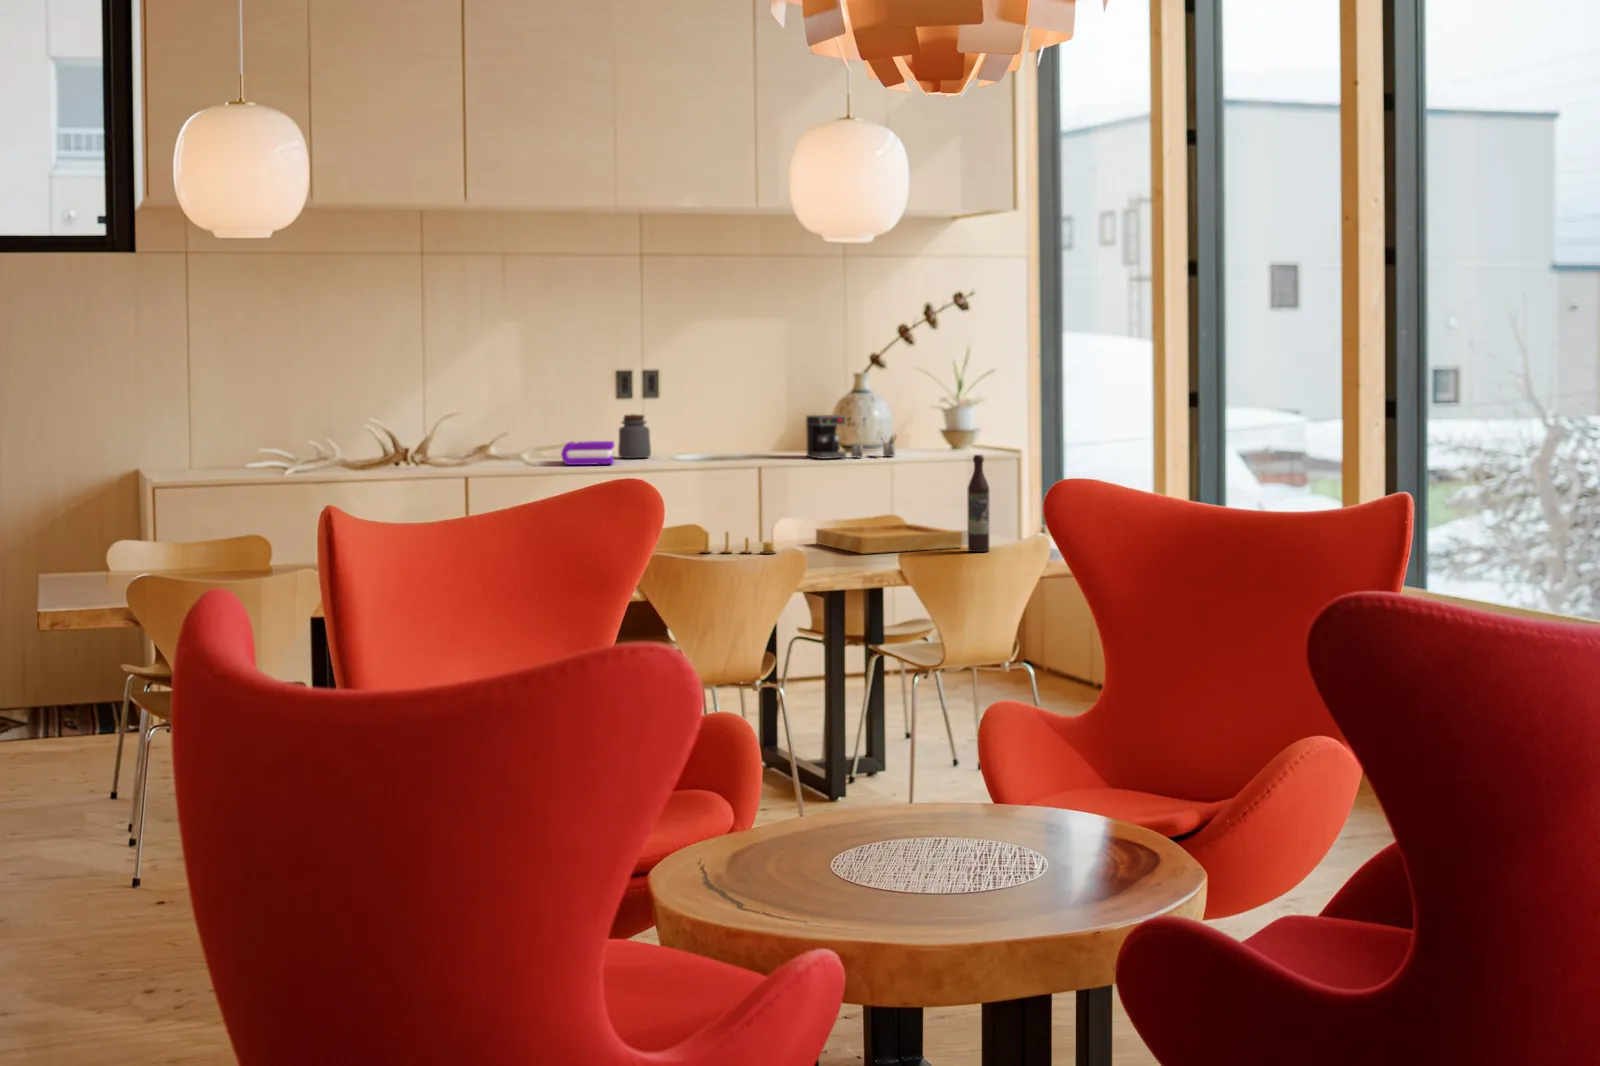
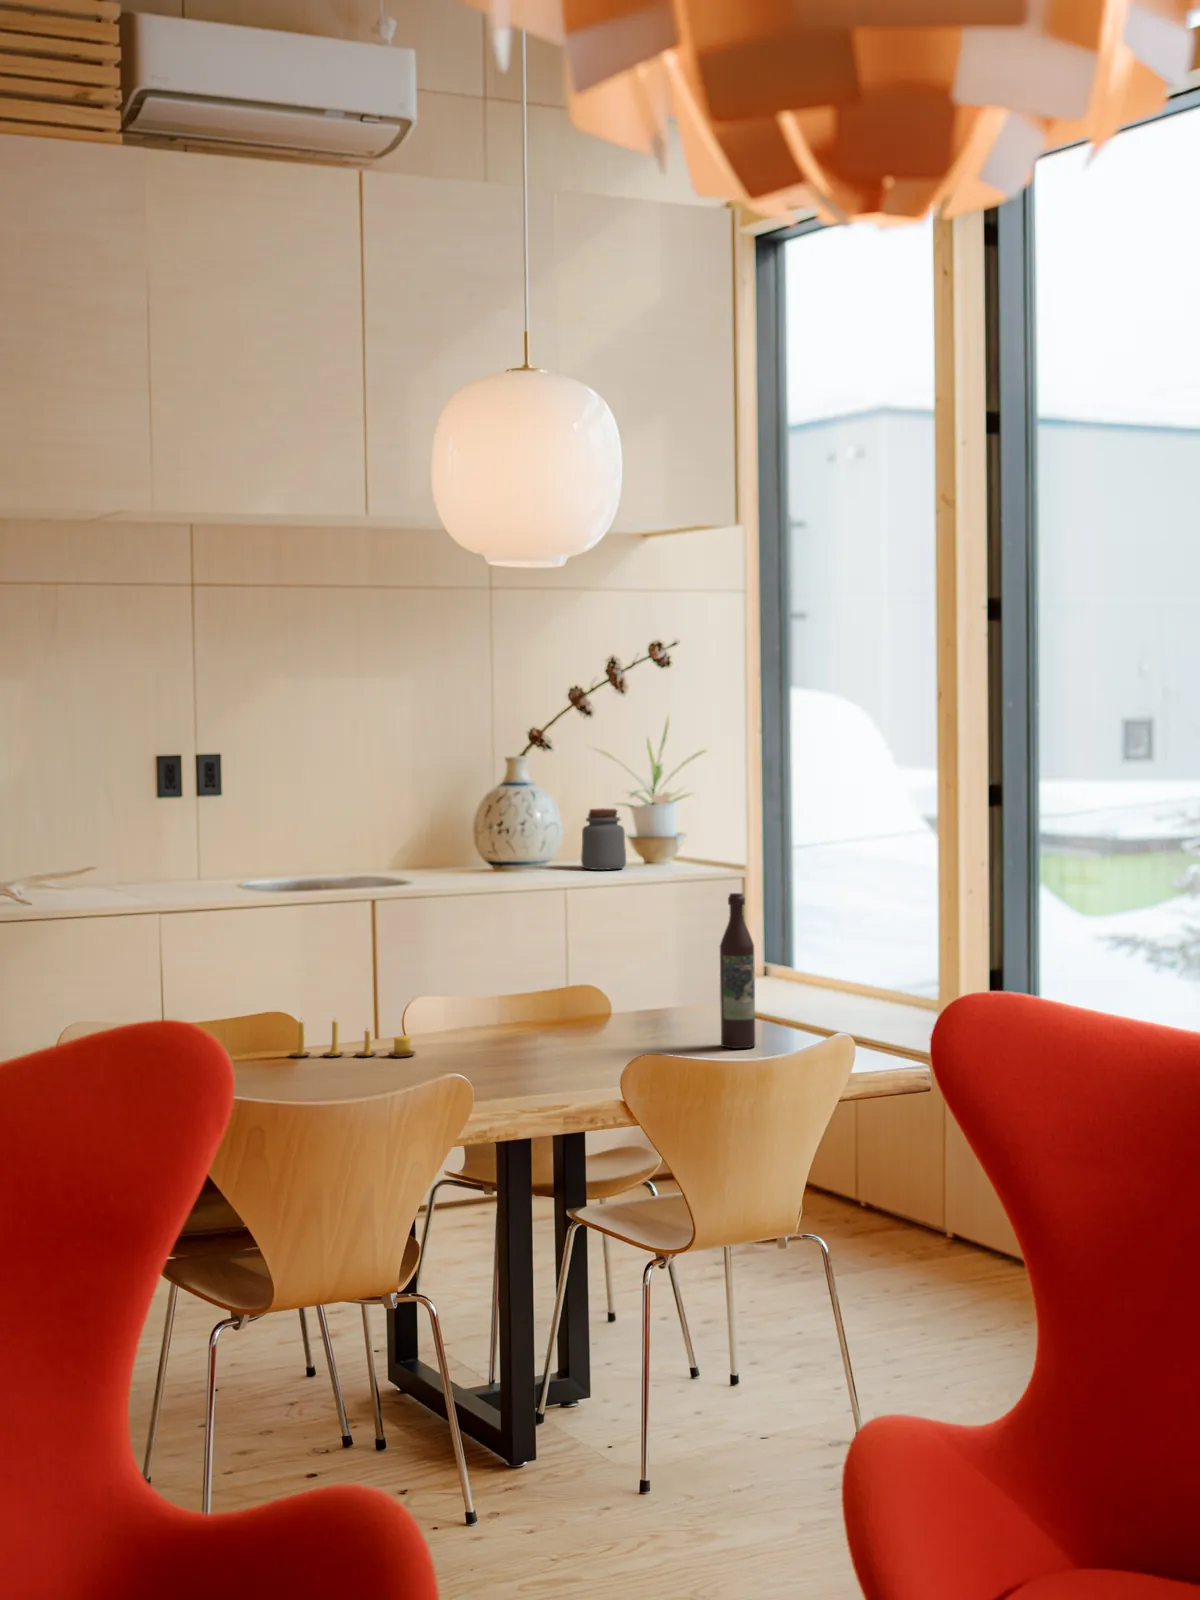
jar: present [618,414,651,458] -> present [581,808,626,870]
coffee maker: present [806,415,896,459] -> none [442,818,574,883]
book: present [561,441,614,465] -> none [74,860,157,898]
tray: present [816,524,962,554] -> none [474,994,709,1055]

